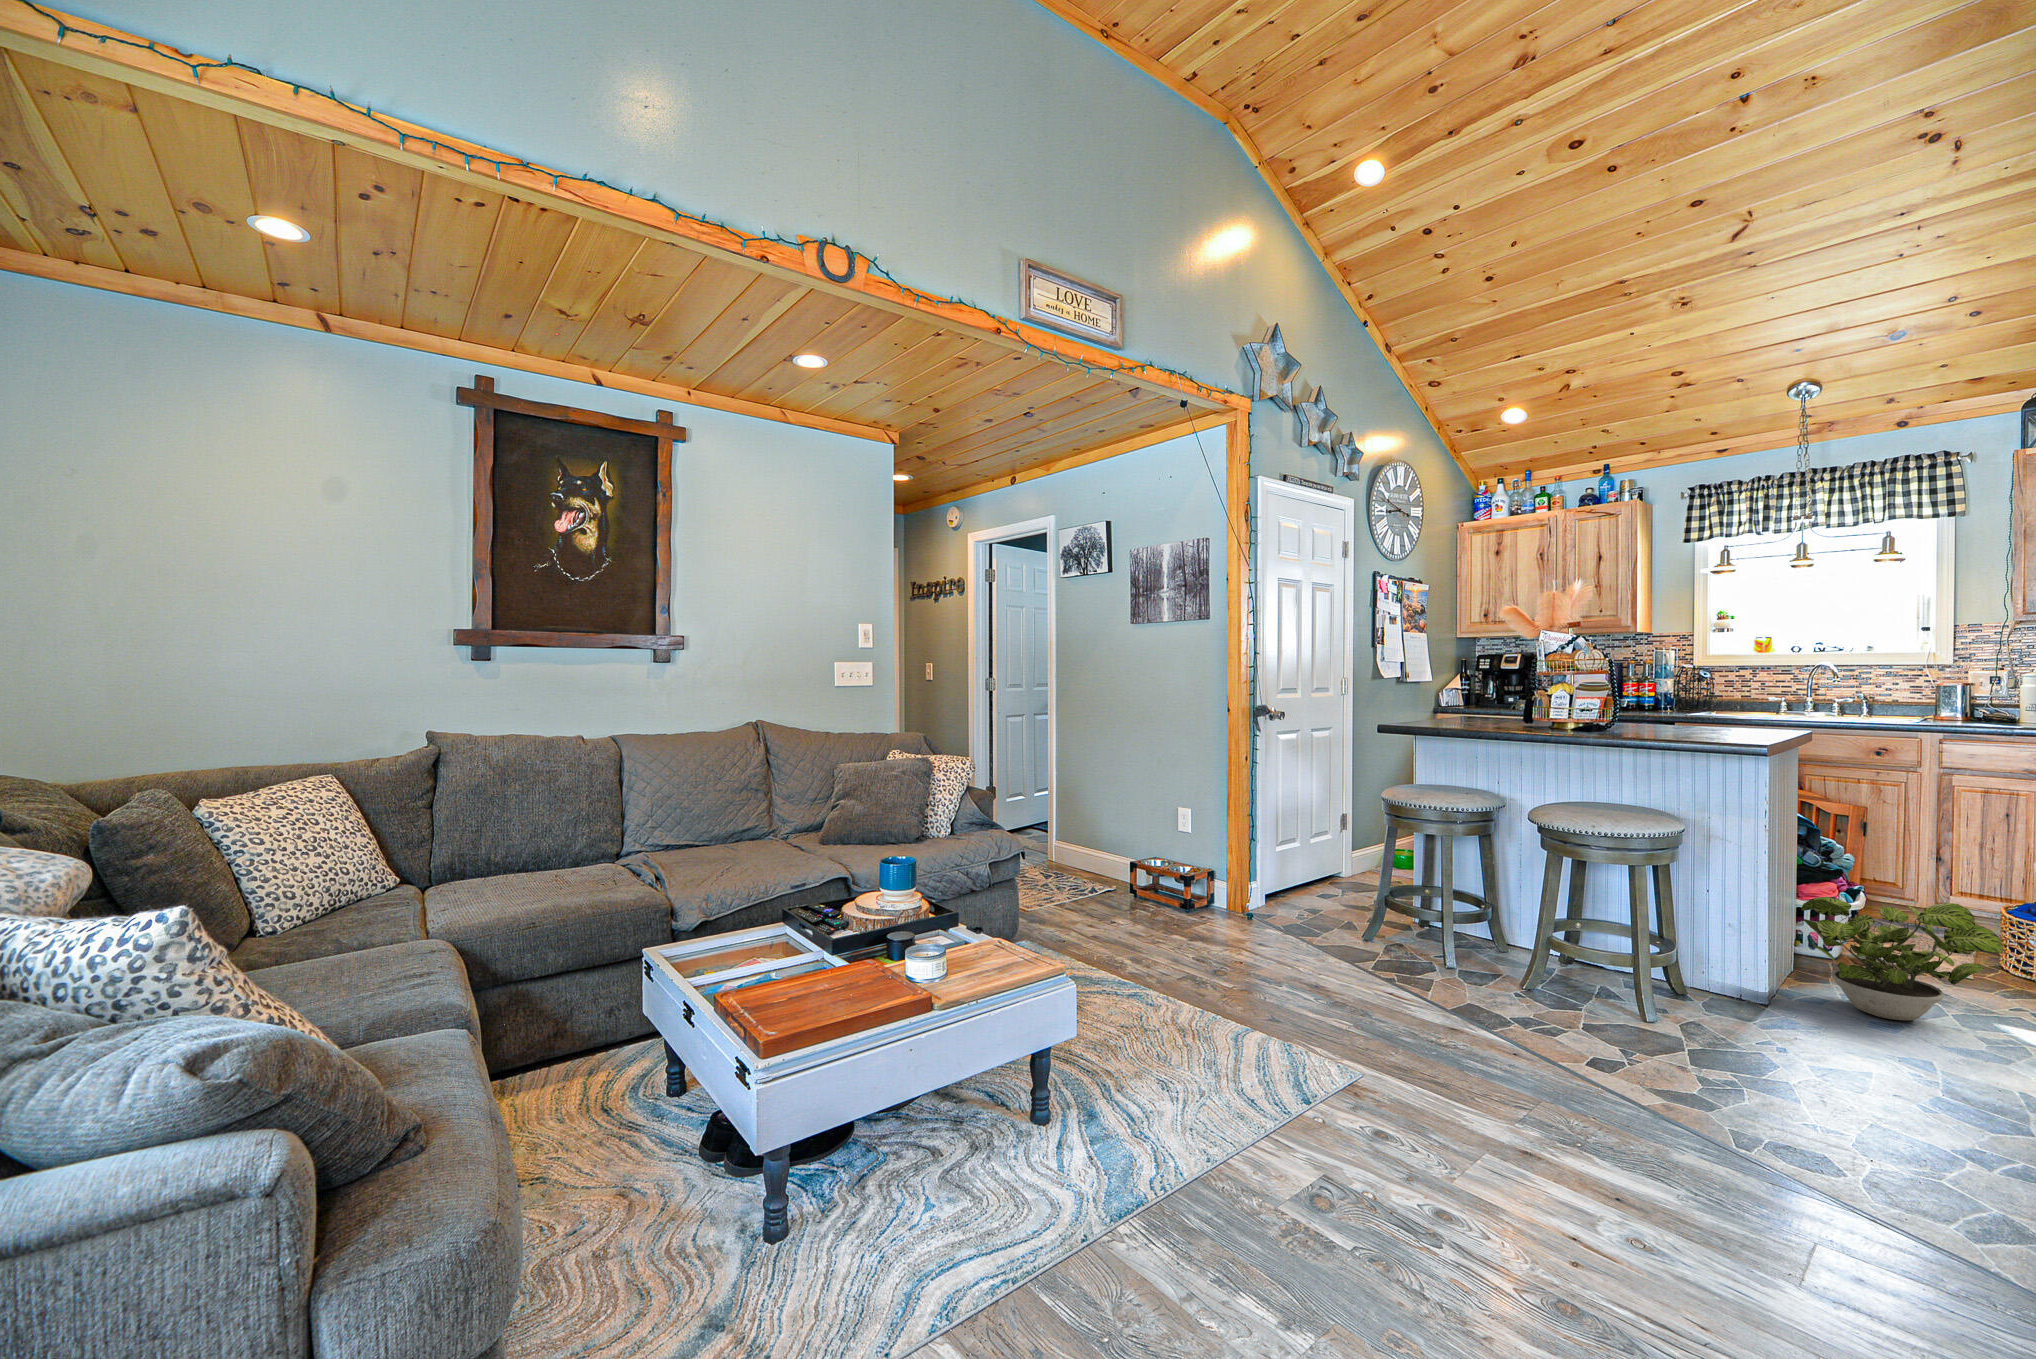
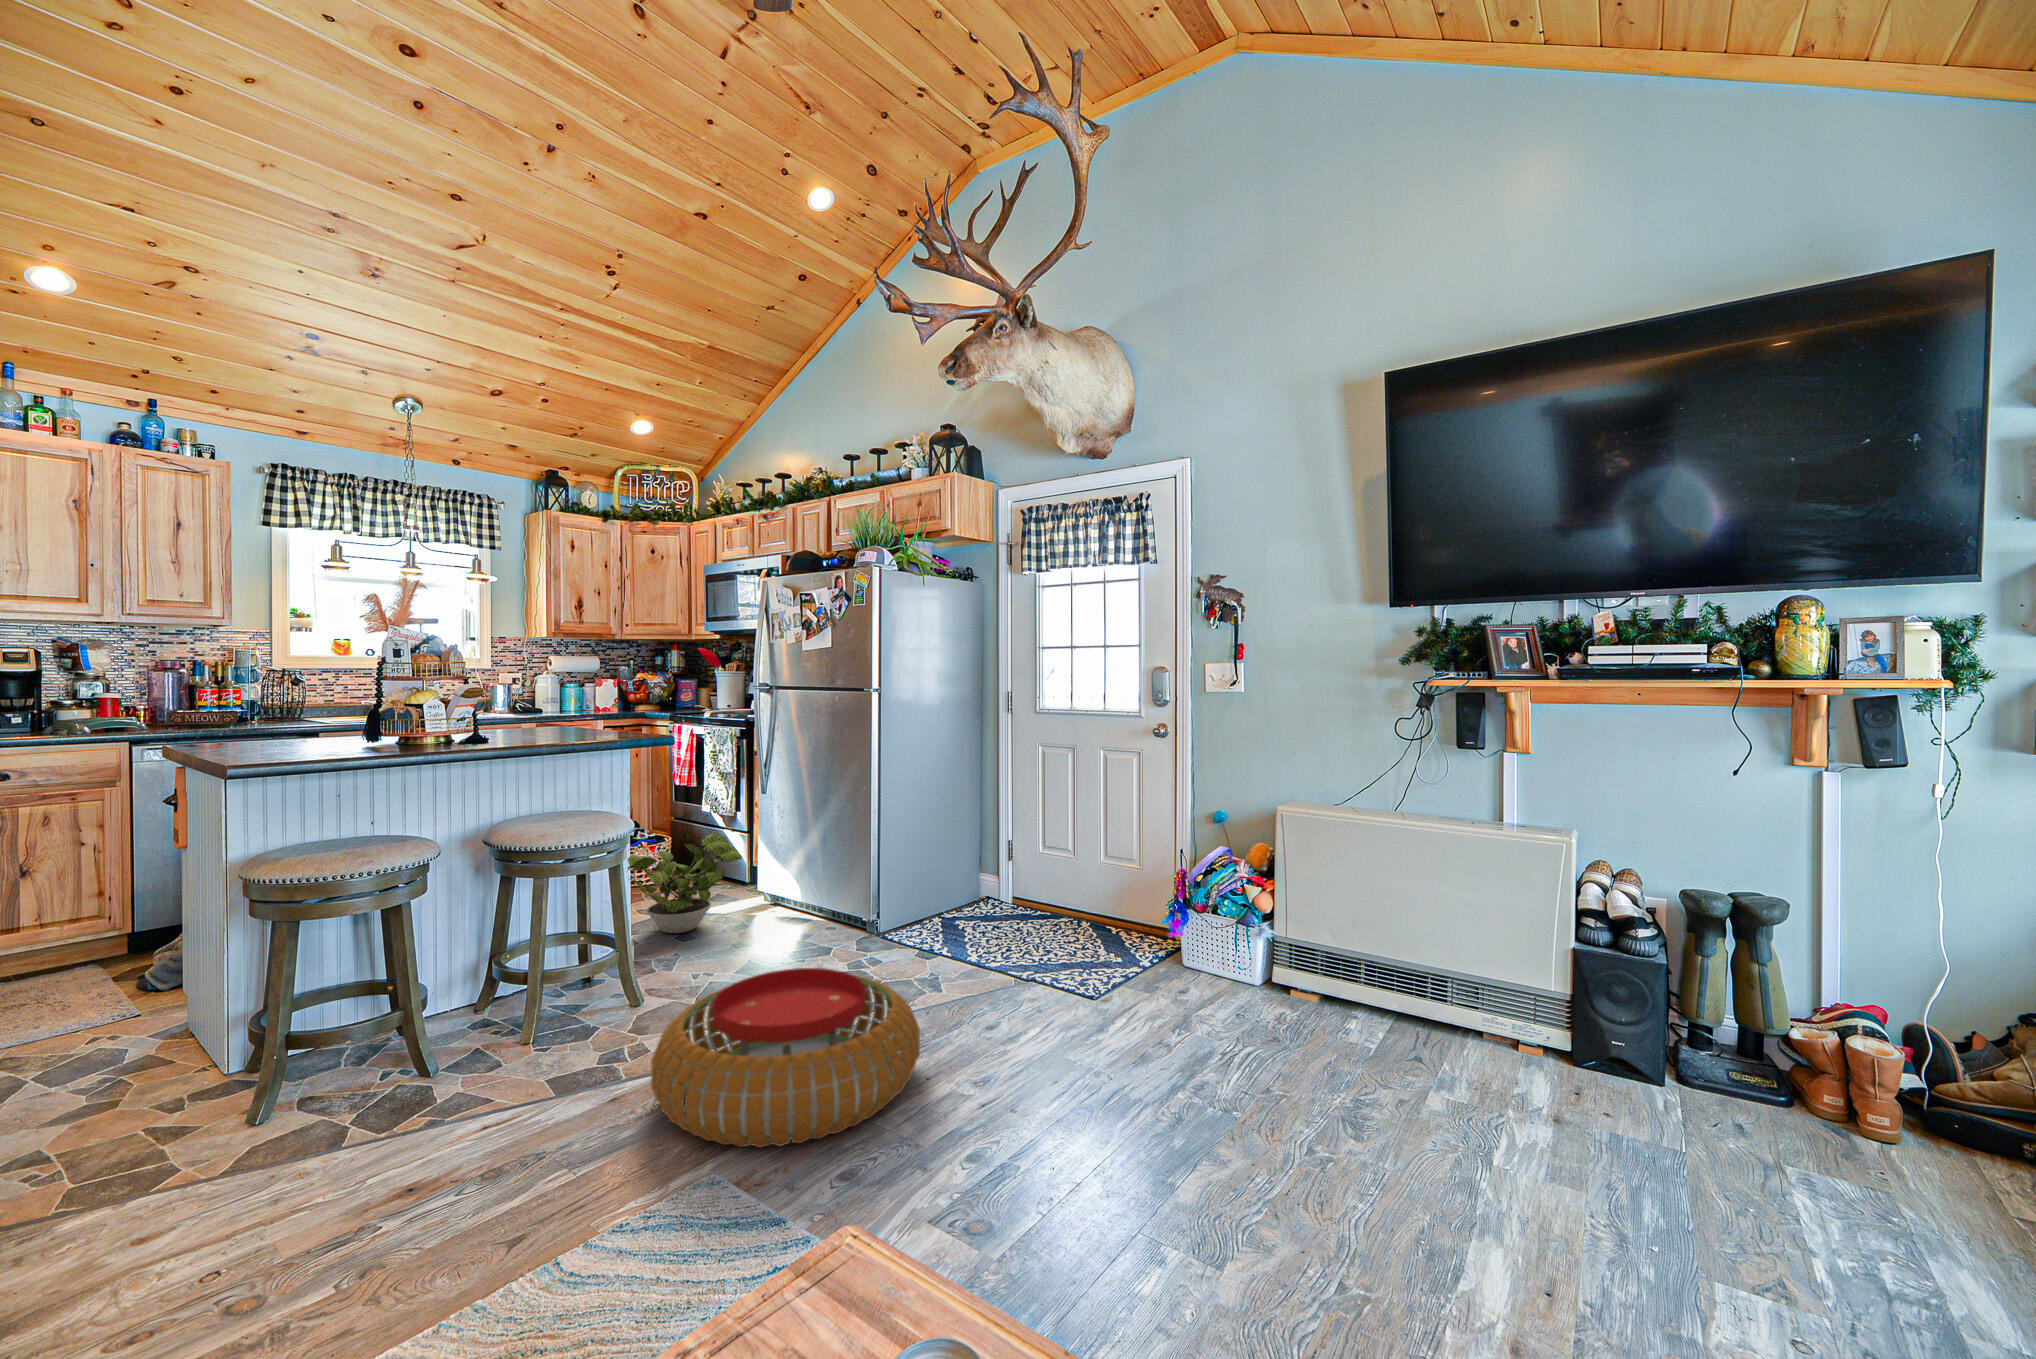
pouf: none [1382,978,1698,1165] -> present [651,968,920,1148]

